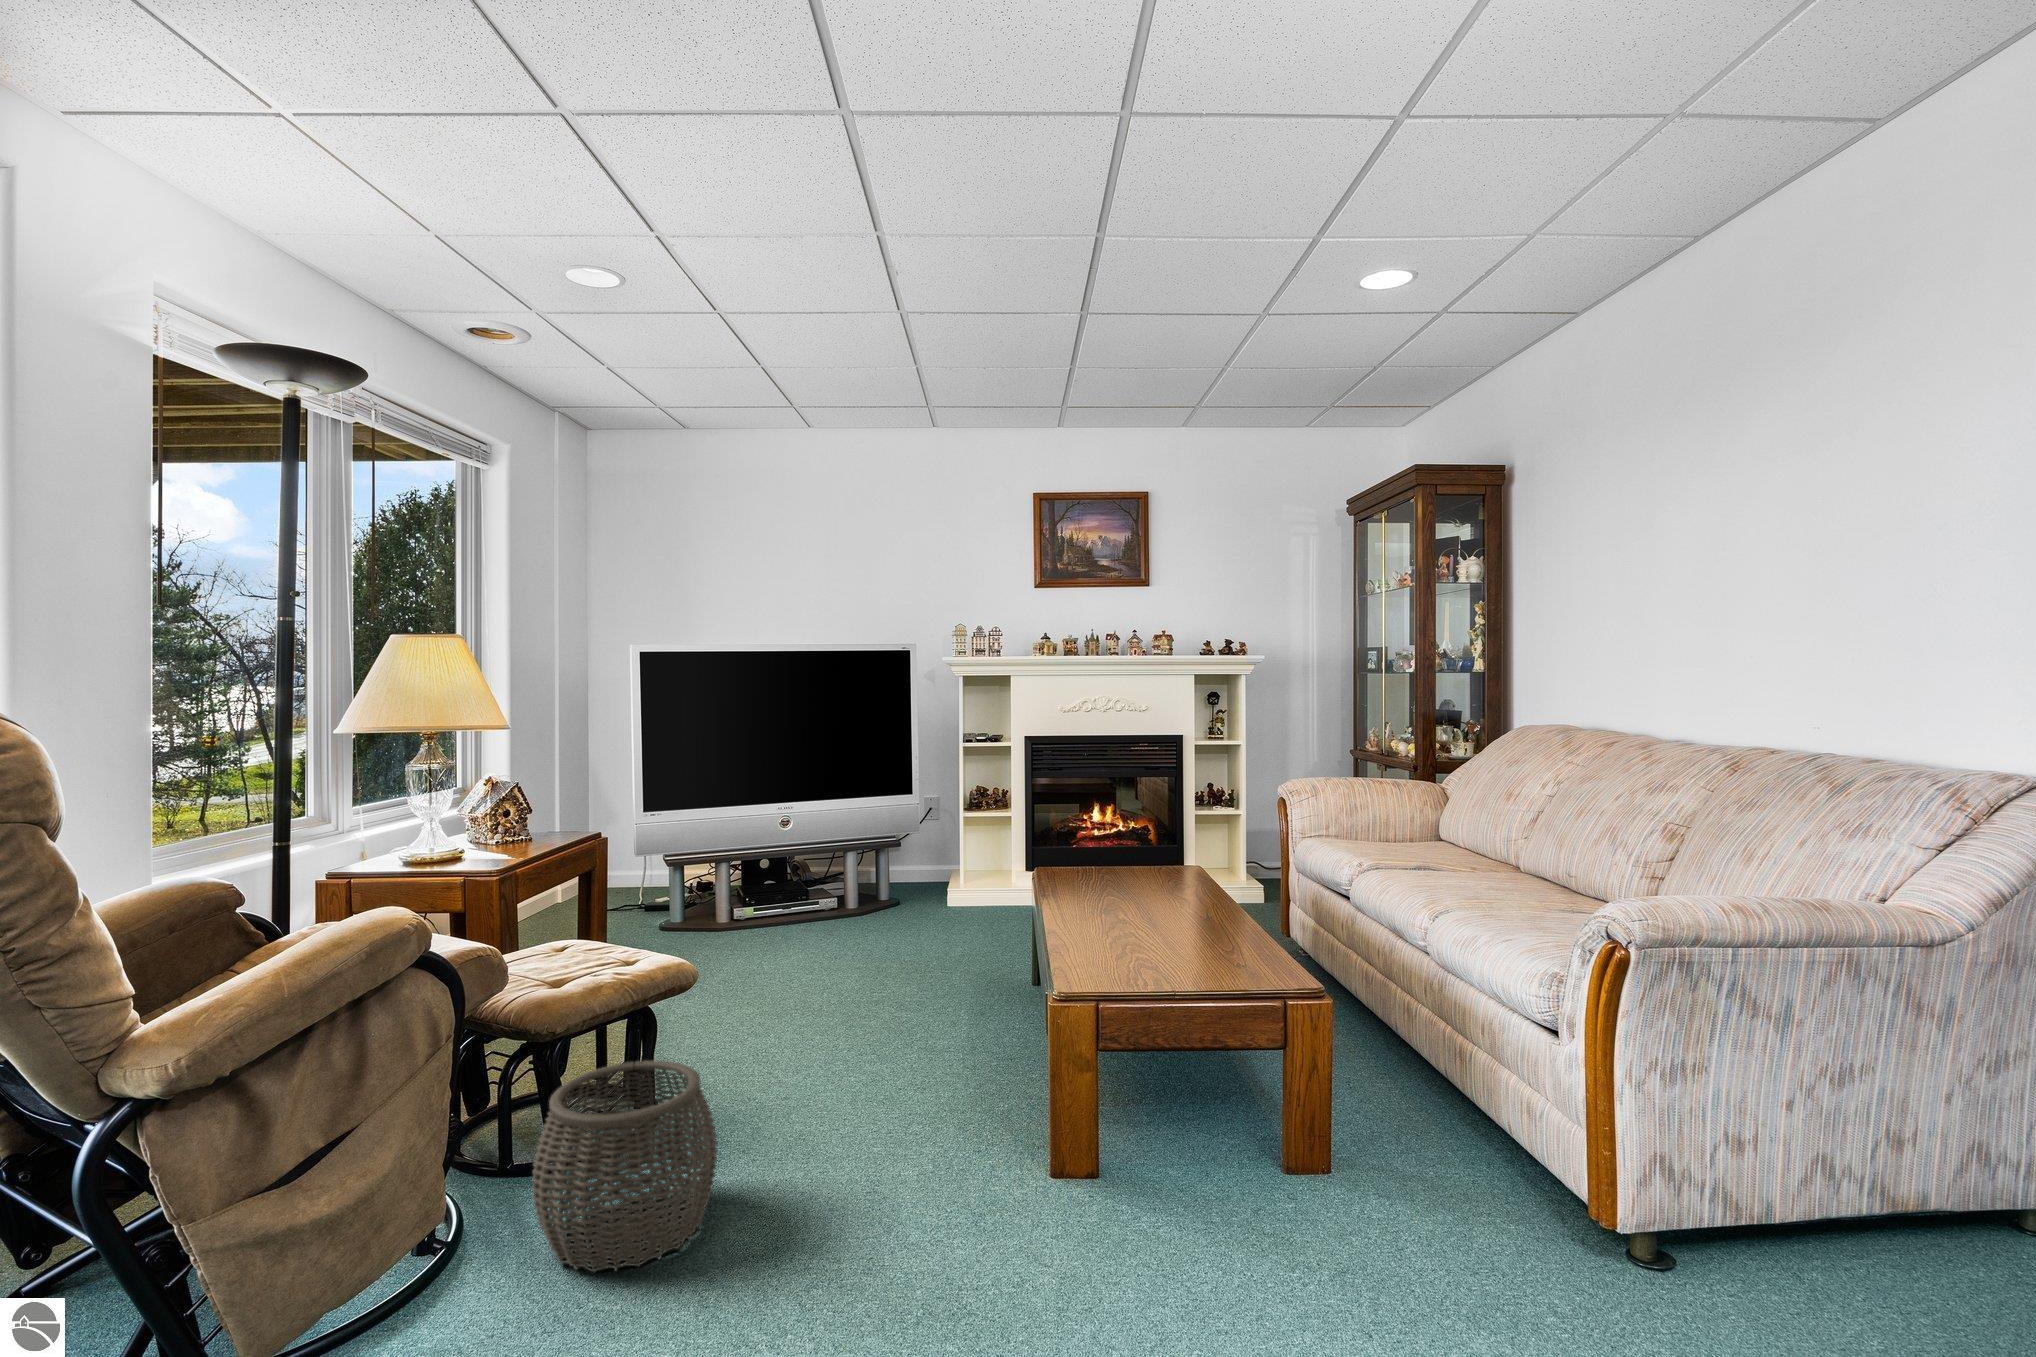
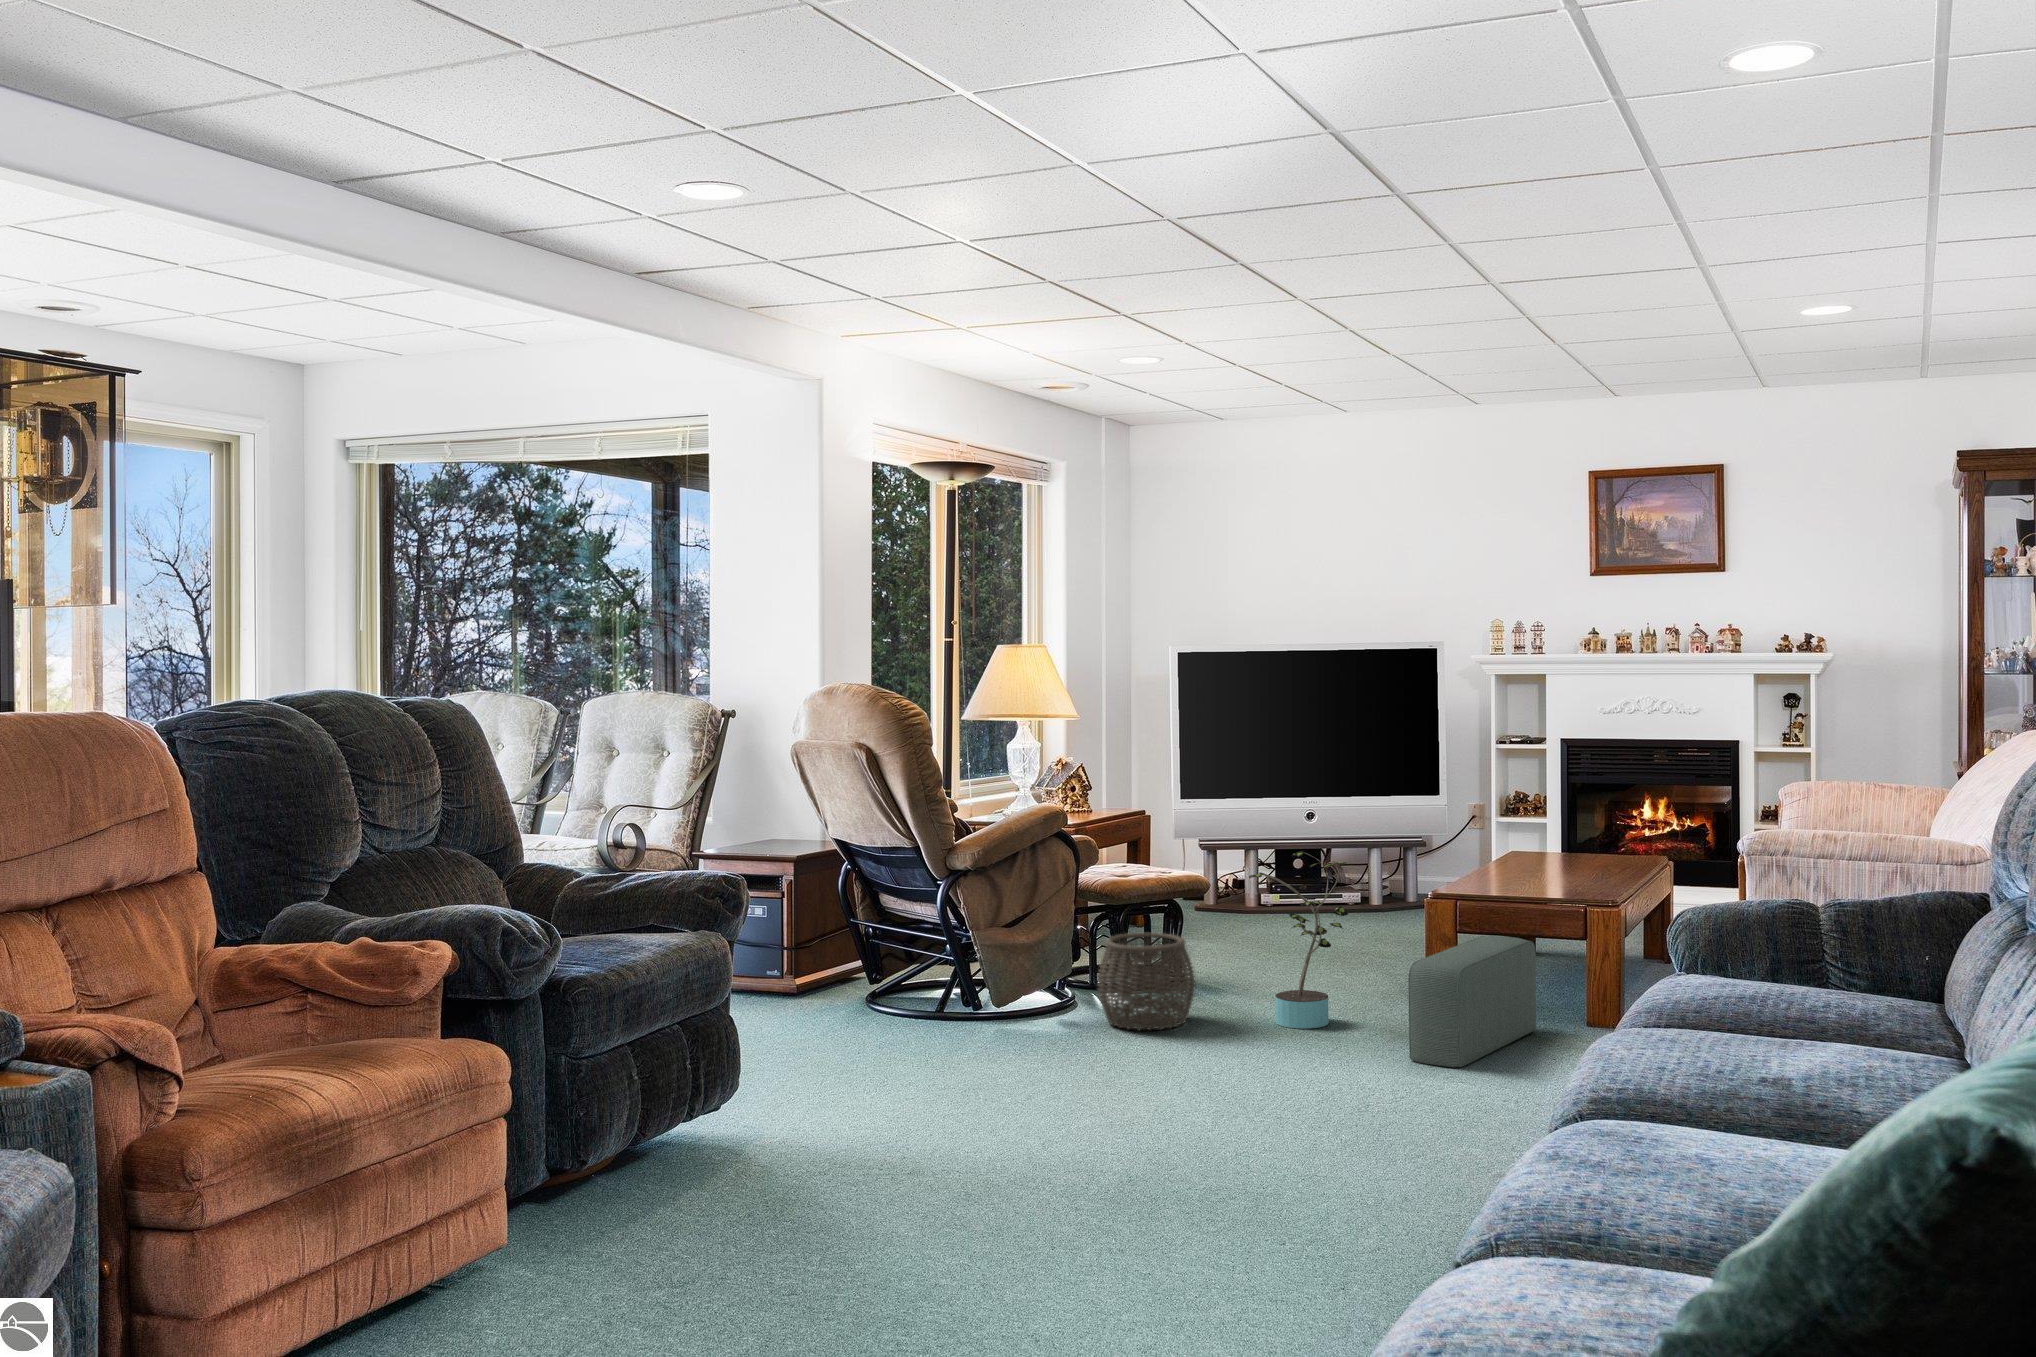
potted plant: none [807,900,970,1195] -> present [1249,851,1348,1029]
pouf: none [1121,1001,1225,1280] -> present [1408,936,1536,1067]

